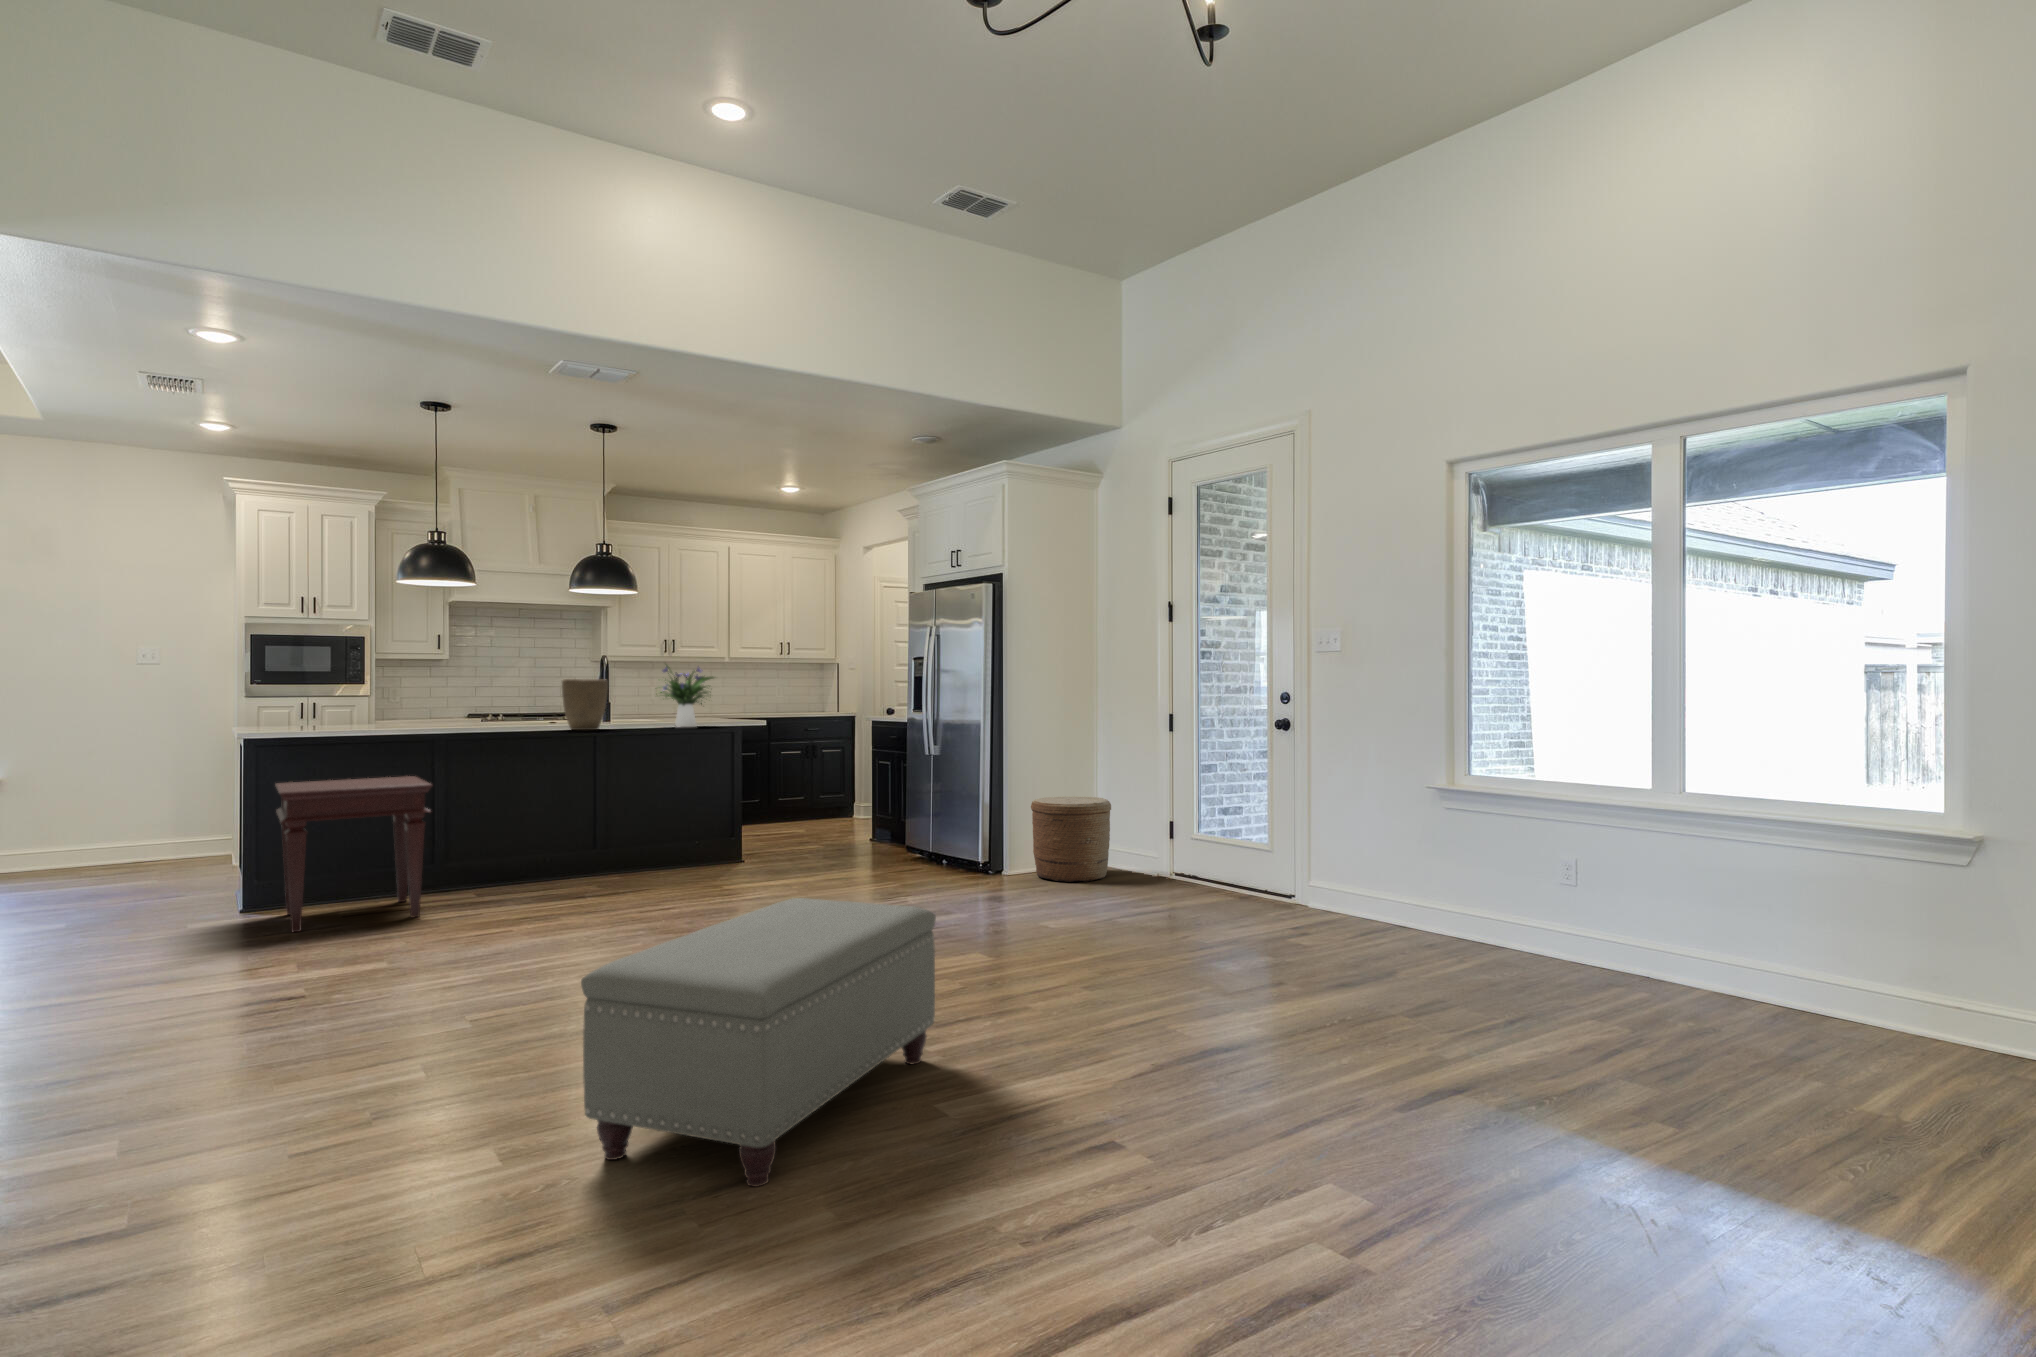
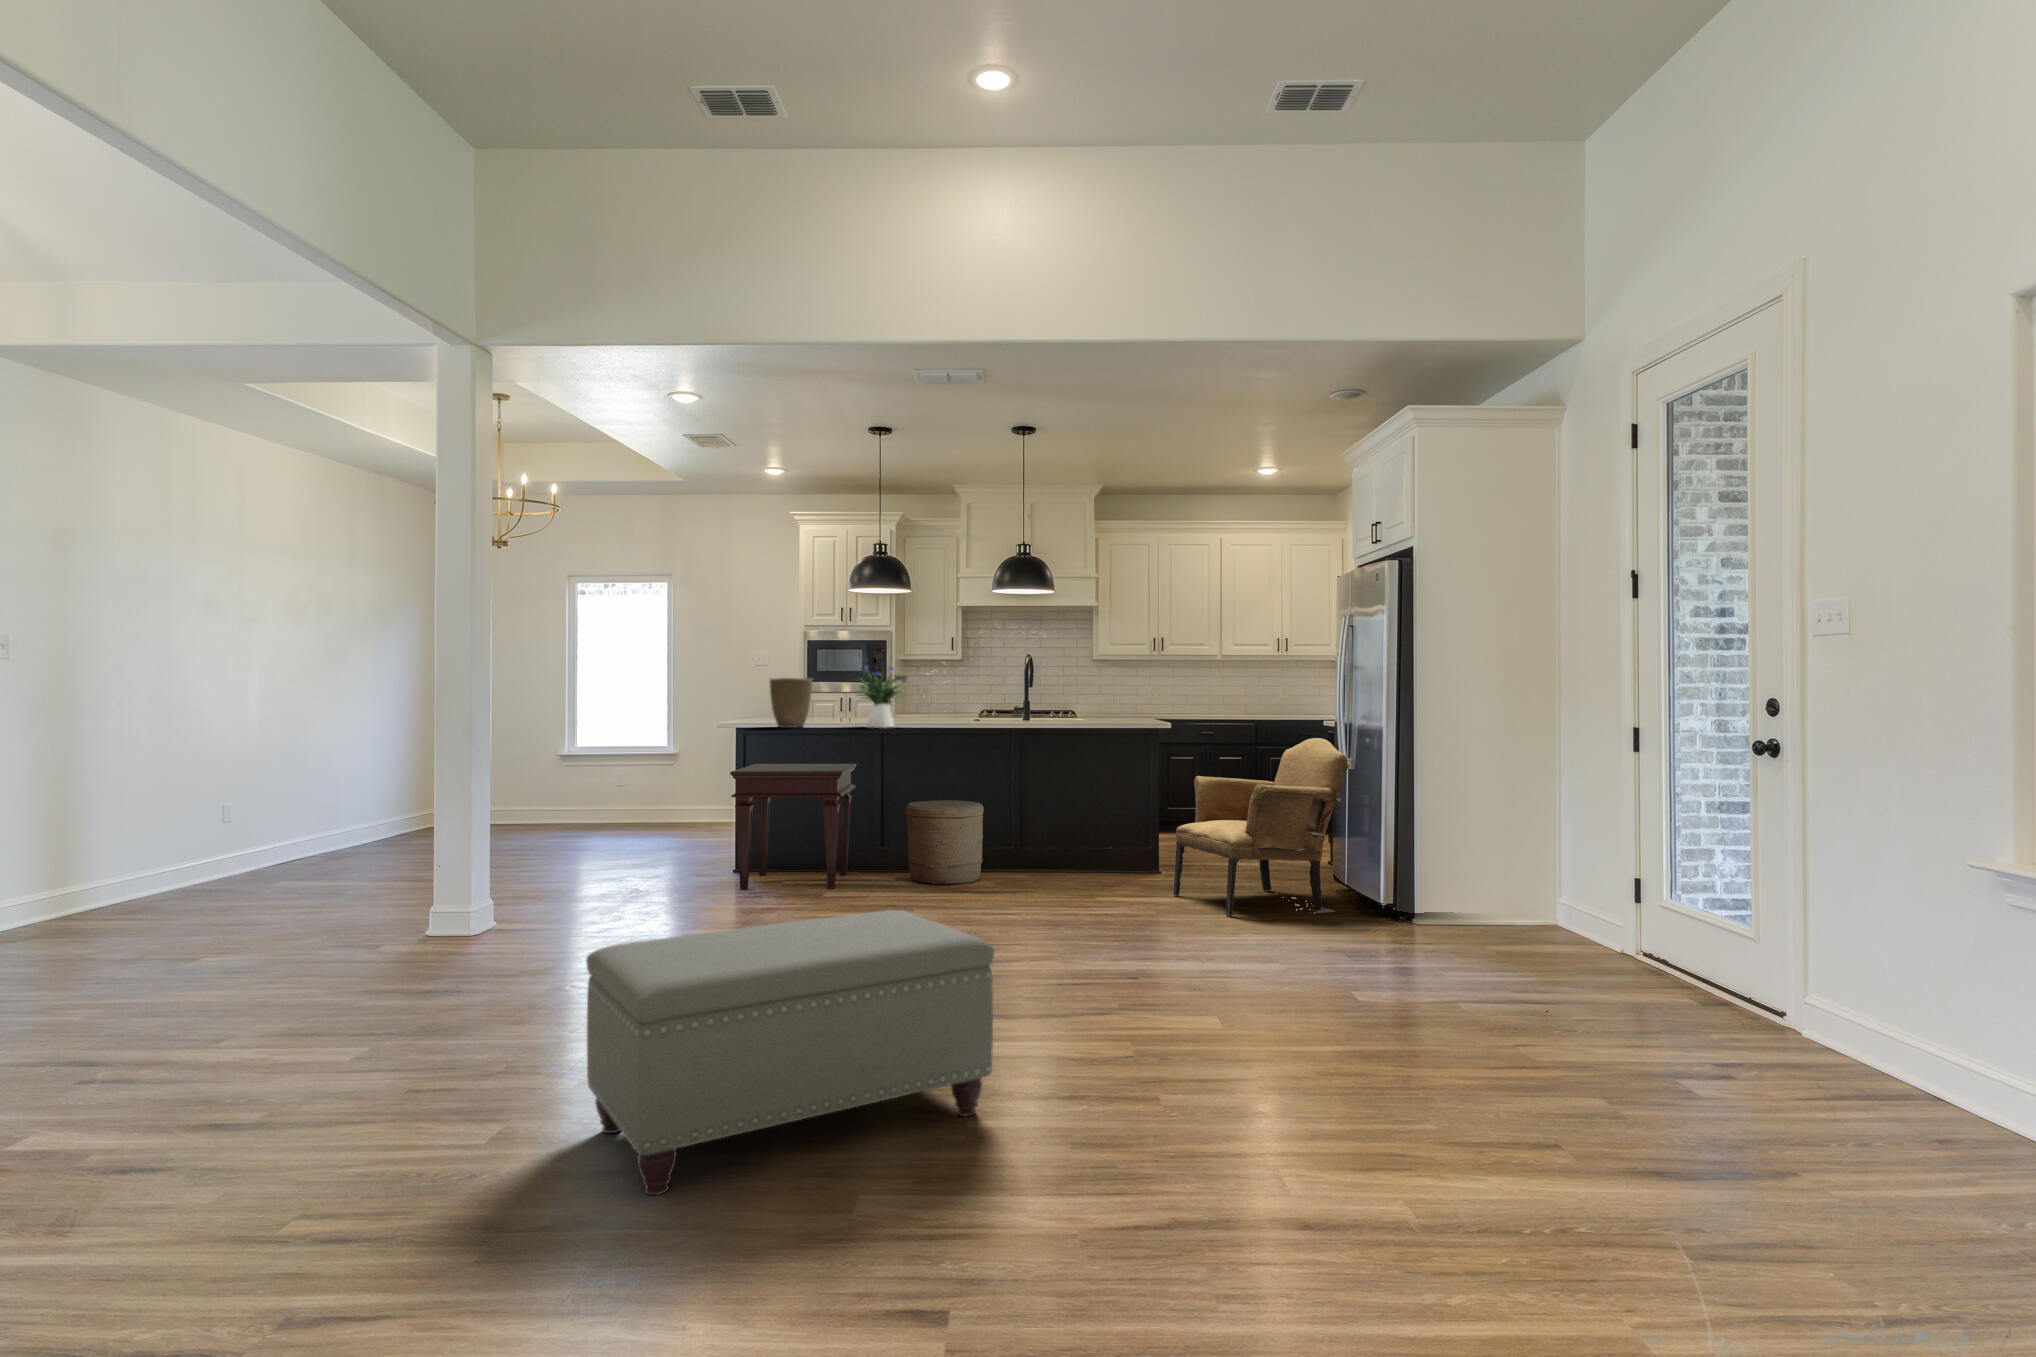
flower arrangement: present [660,665,714,727] -> present [856,666,907,728]
vase: present [562,679,608,730] -> present [770,678,812,728]
armchair: none [790,730,941,888] -> present [1173,738,1350,916]
woven basket: present [1031,796,1111,882] -> present [905,800,984,885]

